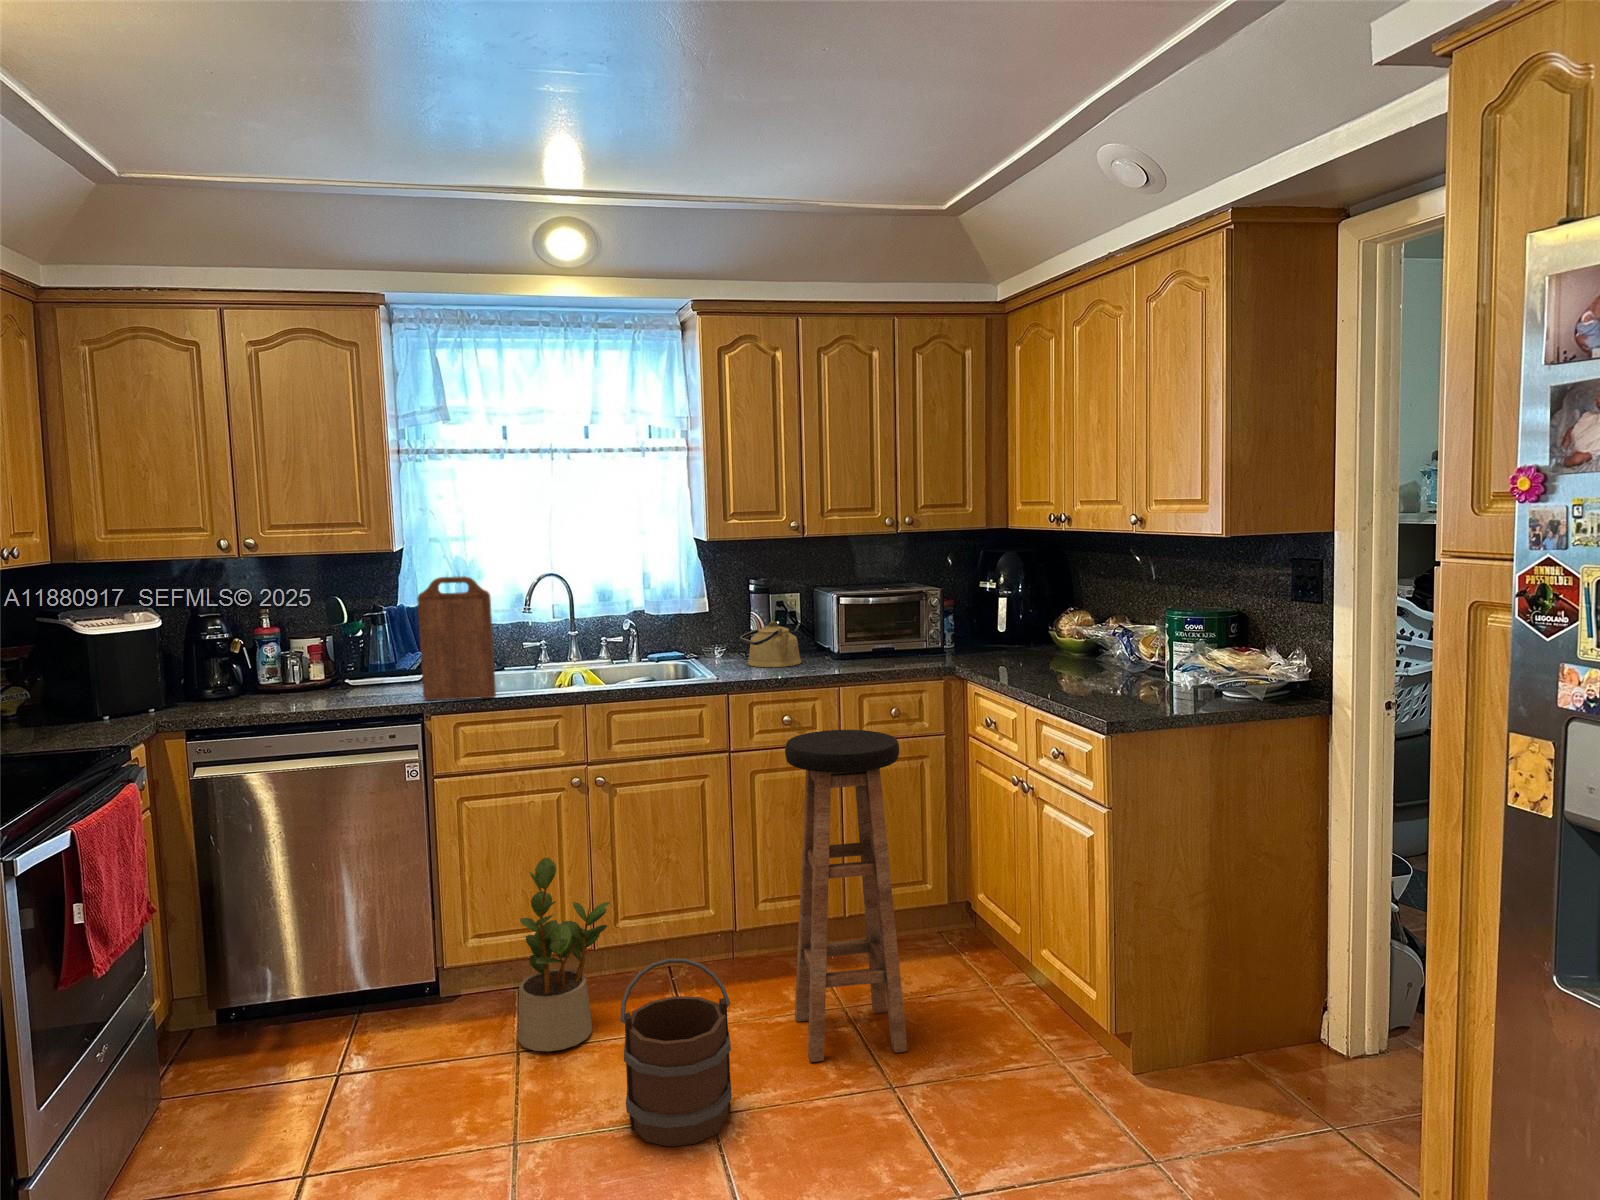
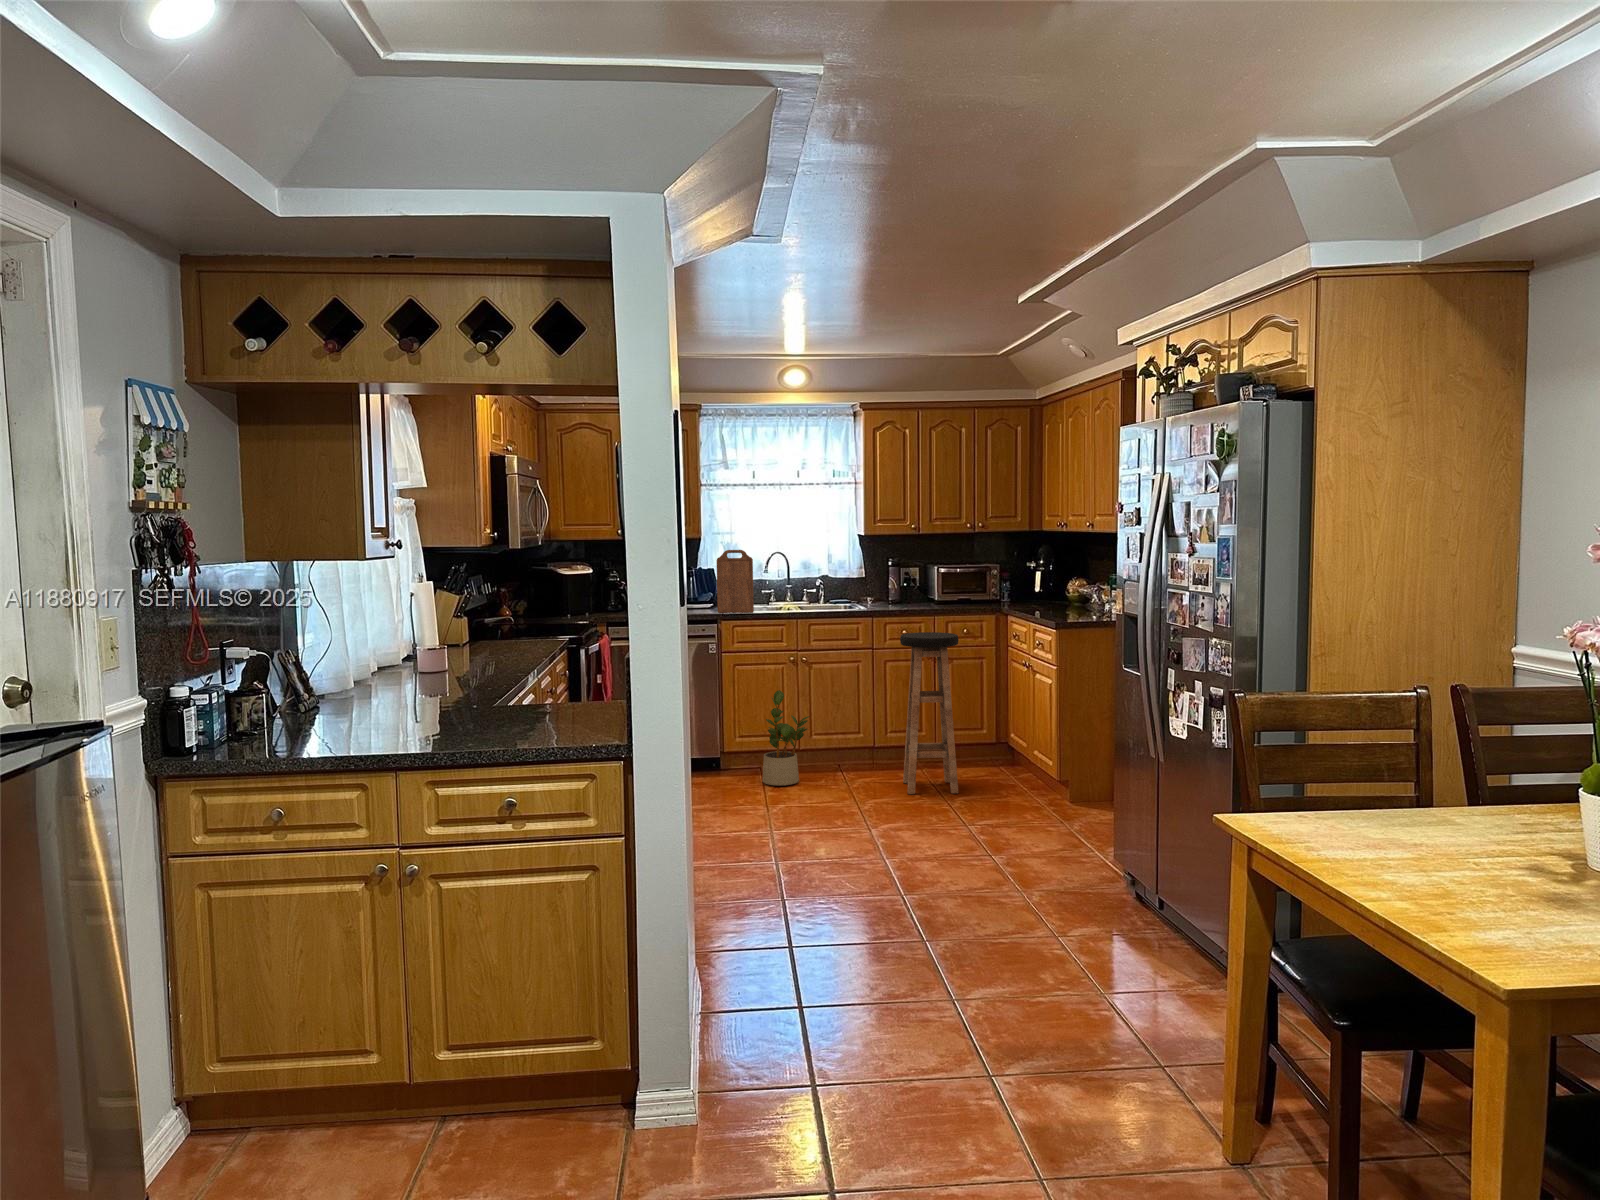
kettle: present [740,621,801,667] -> none [883,581,917,606]
bucket: present [620,958,732,1147] -> none [816,732,868,812]

